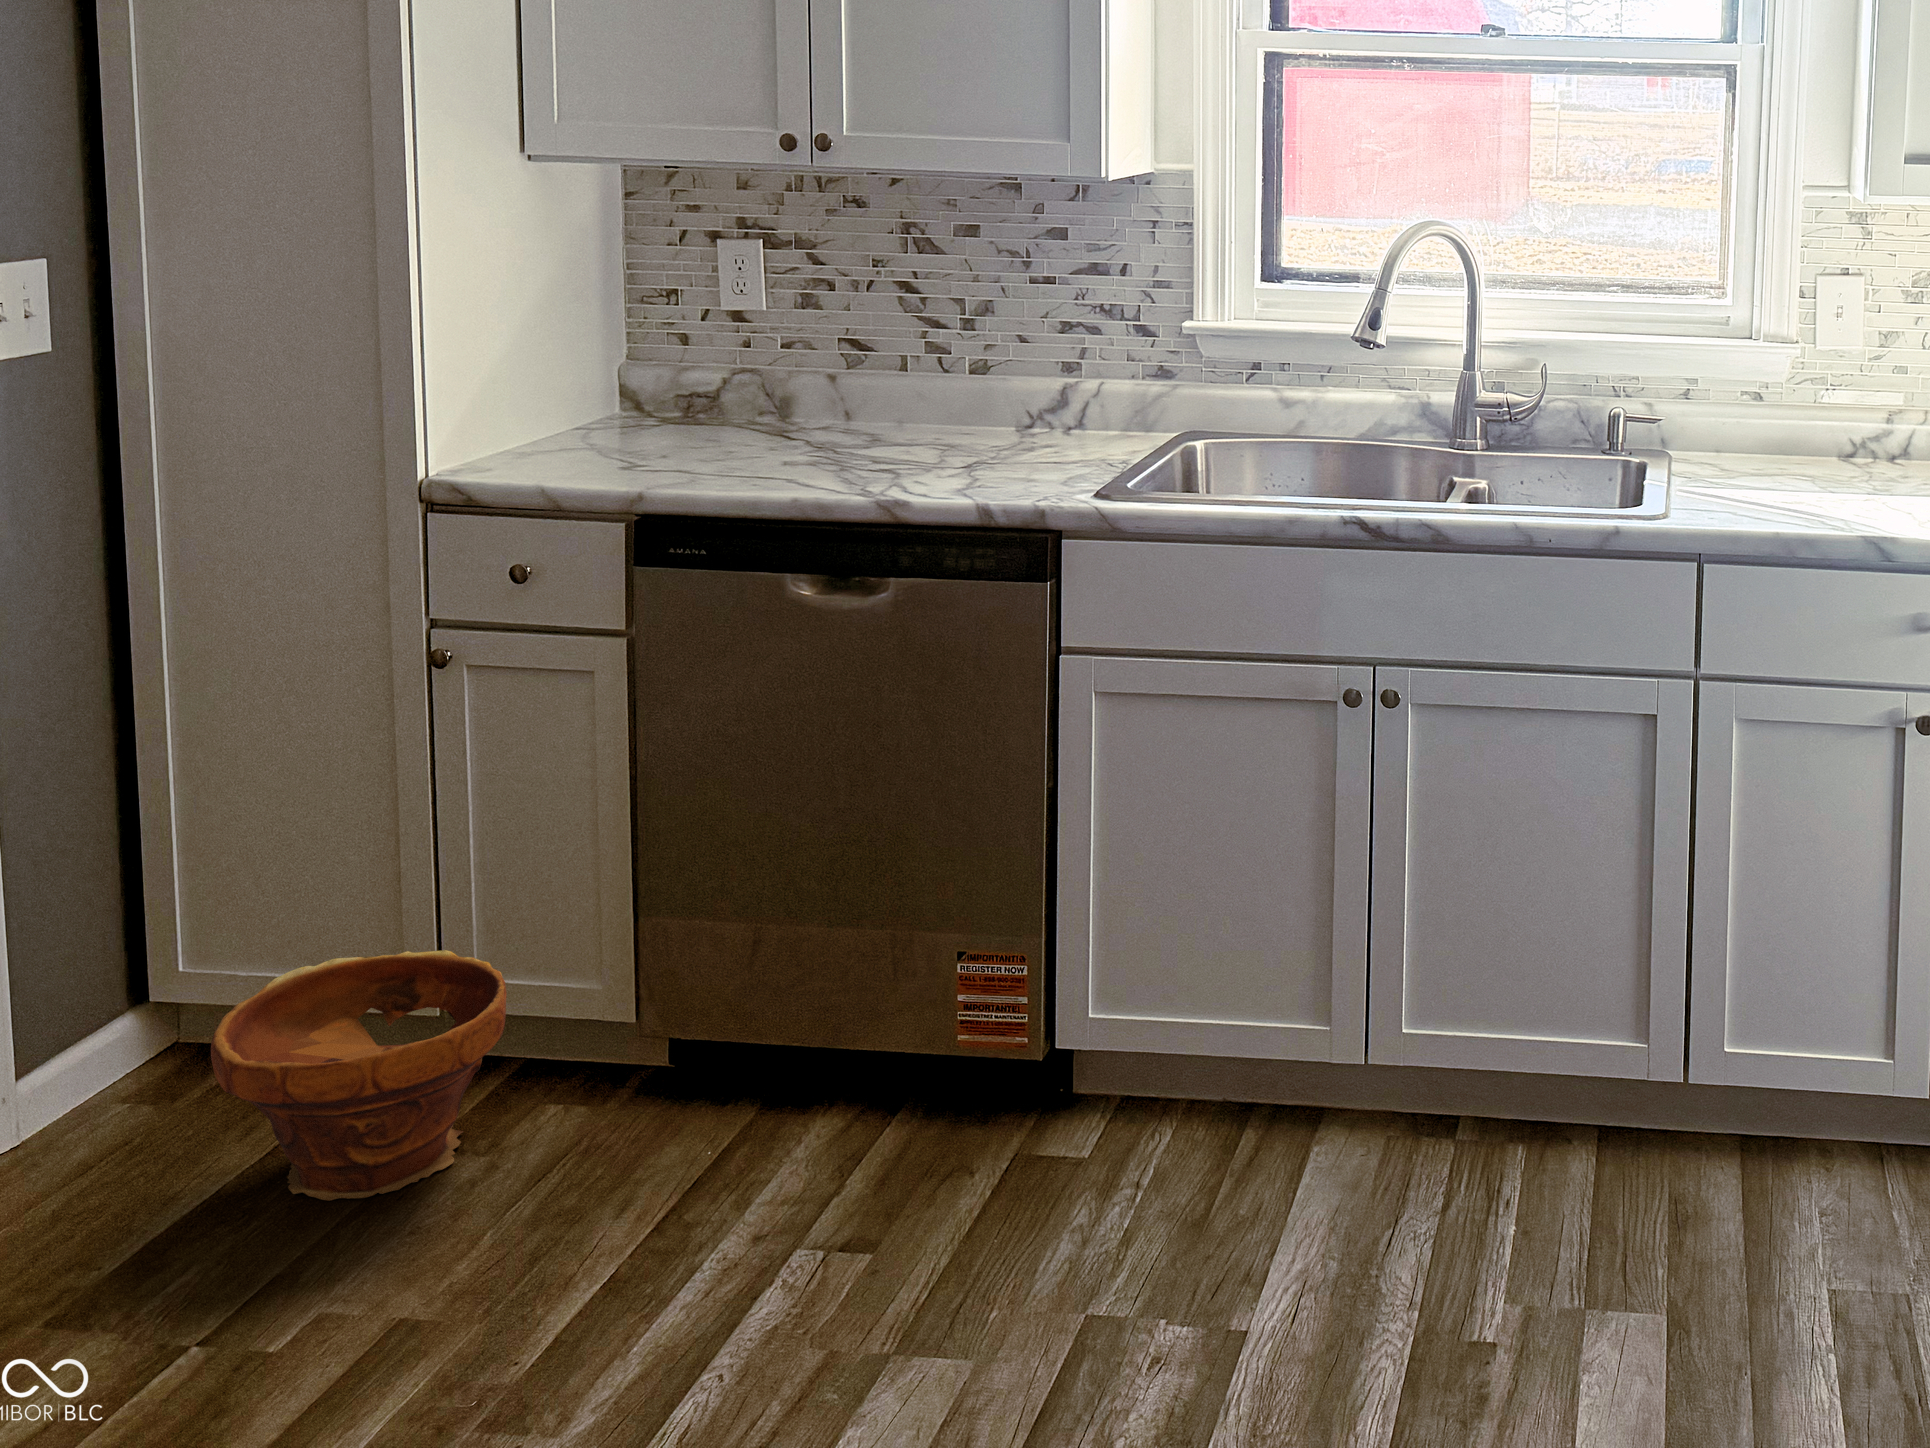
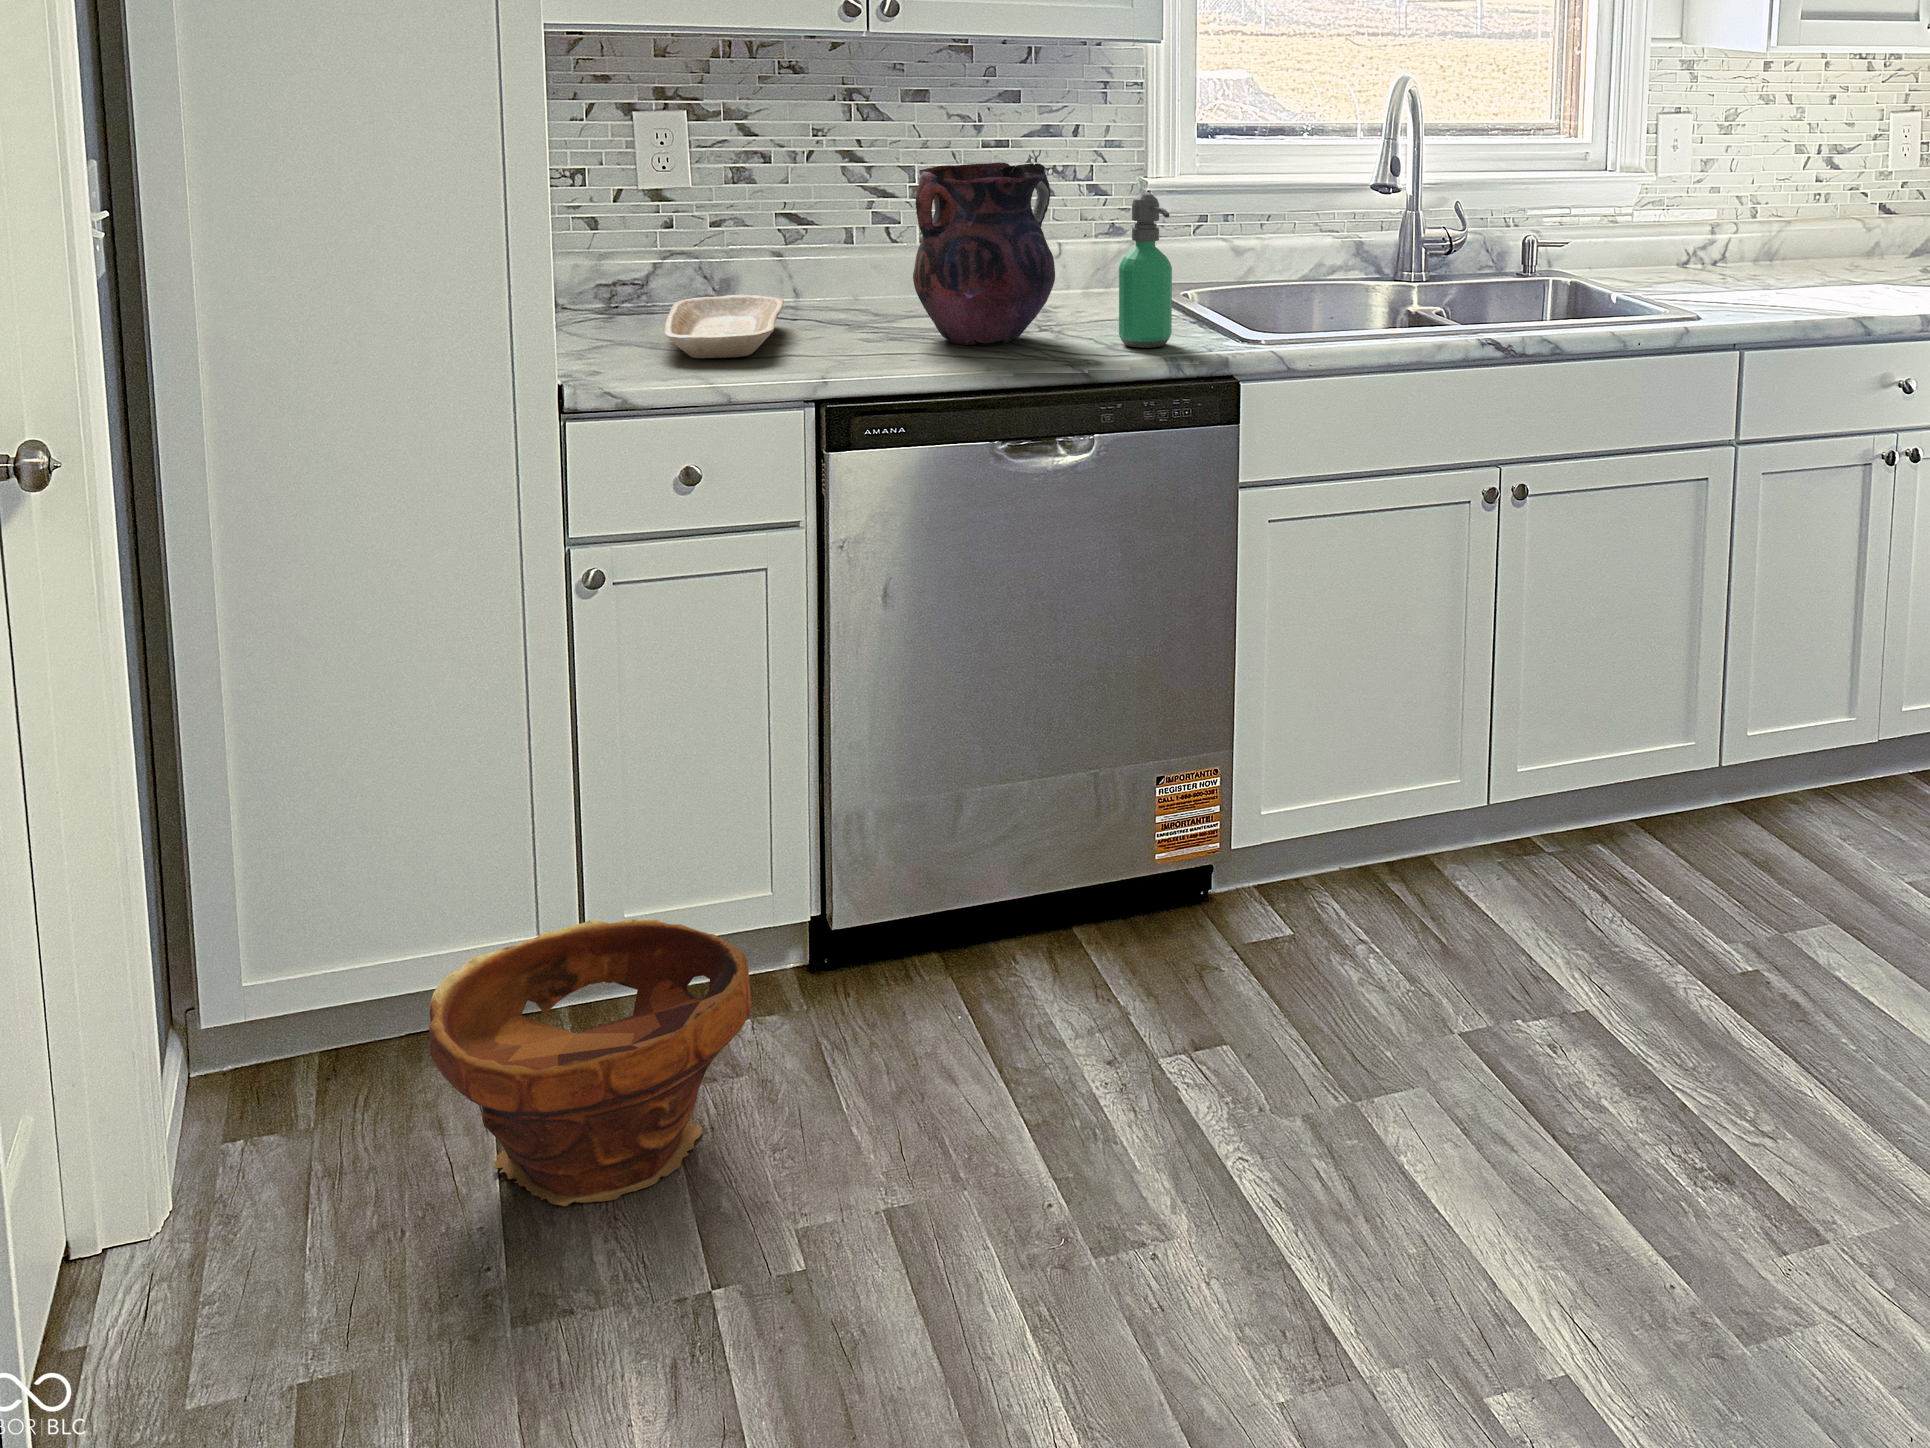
vase: none [824,296,976,472] -> present [913,163,1055,345]
soap dispenser: none [998,333,1053,489] -> present [1119,194,1172,348]
tray: none [599,408,784,461] -> present [664,295,784,358]

